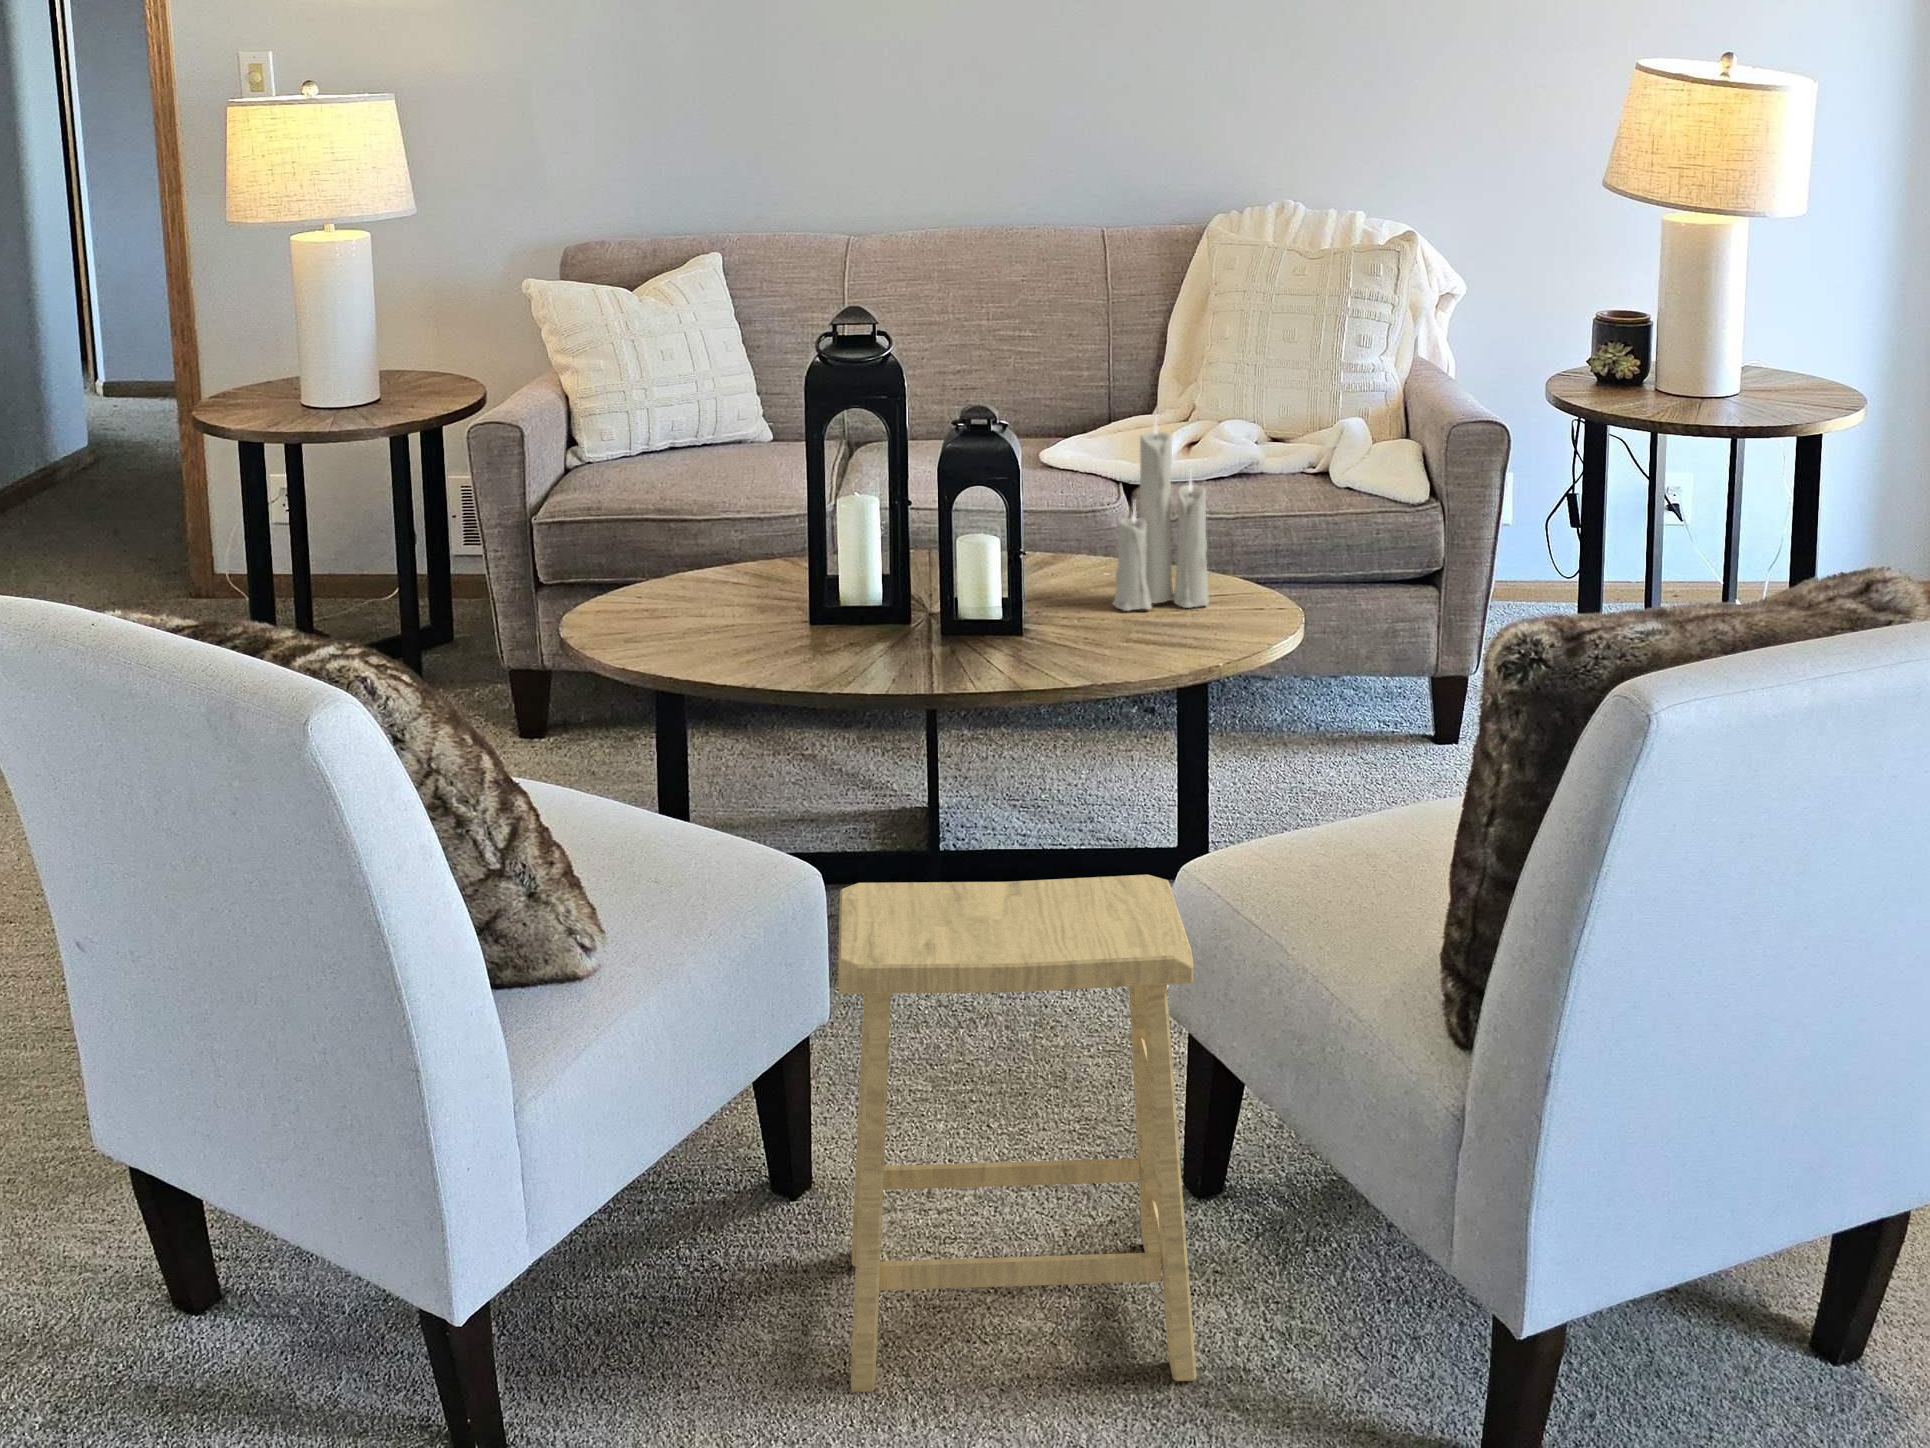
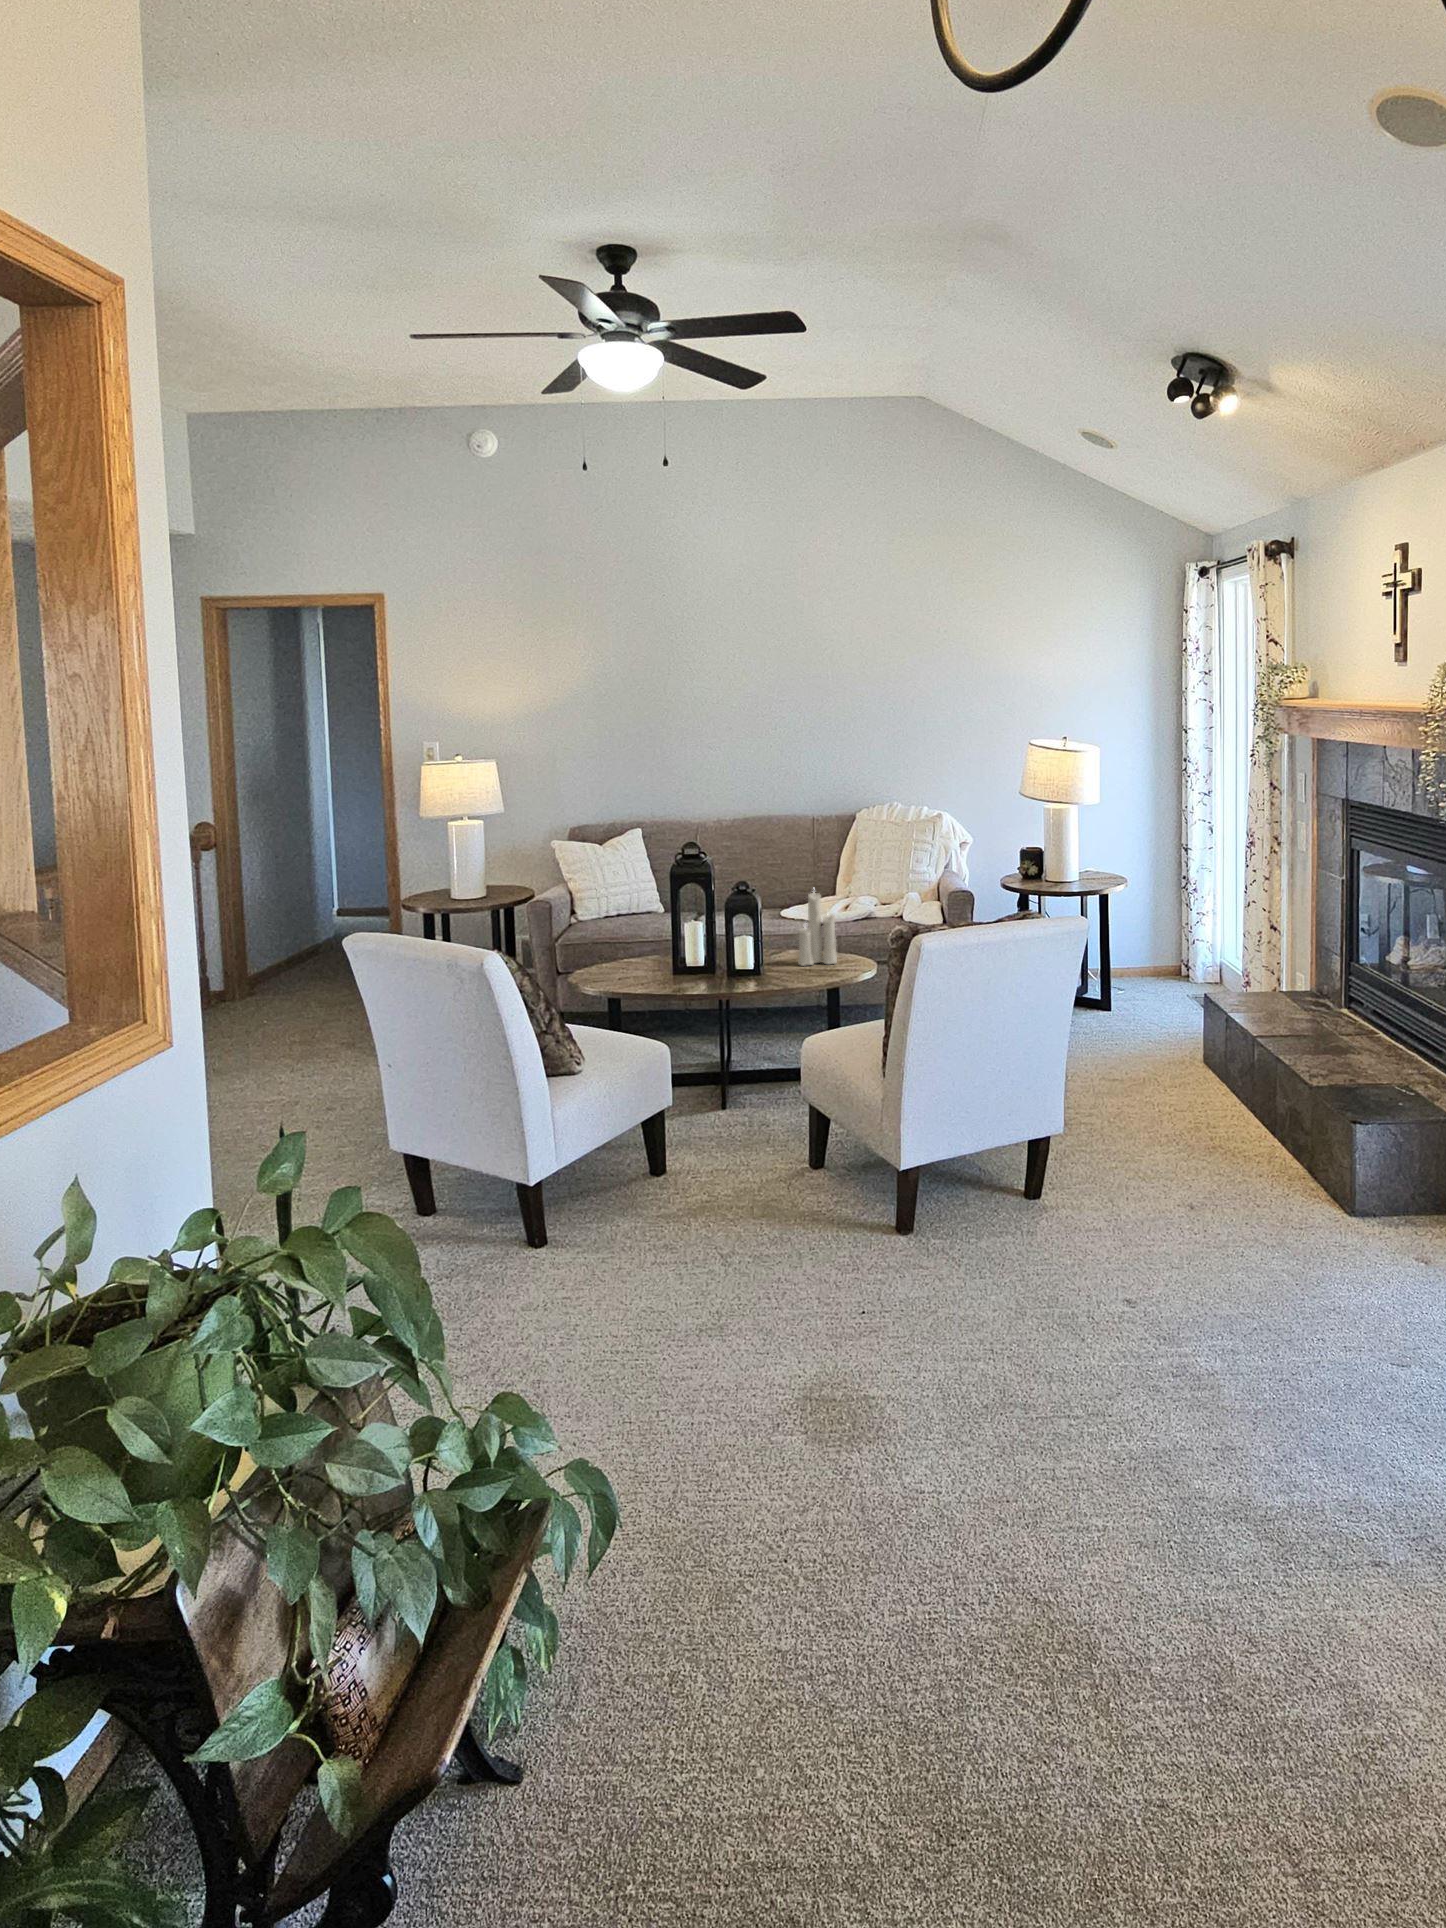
footstool: present [838,875,1197,1392] -> none [670,1039,802,1225]

